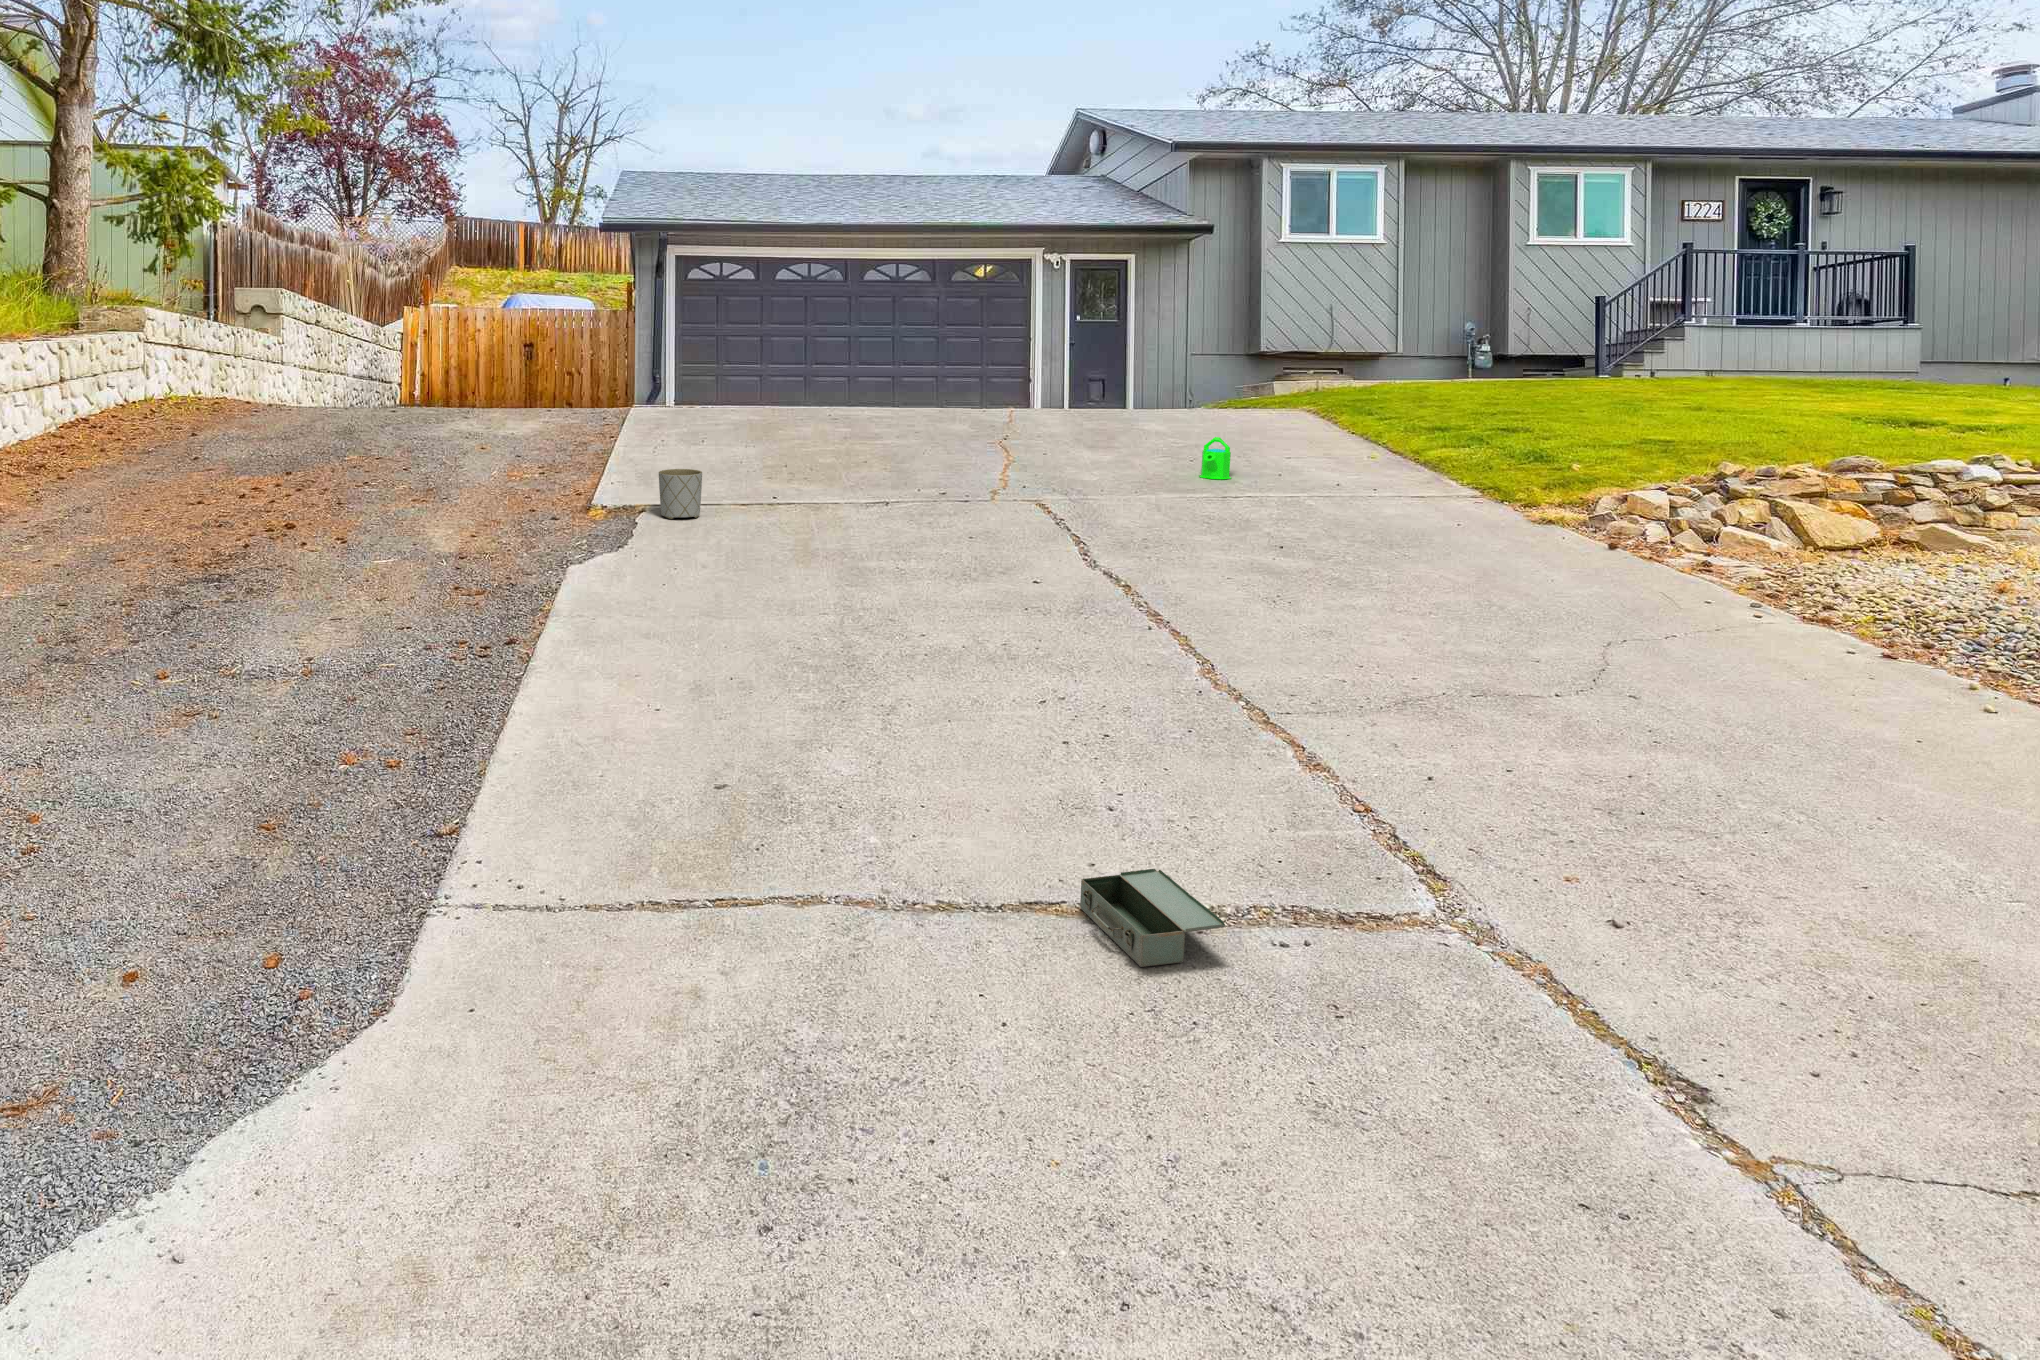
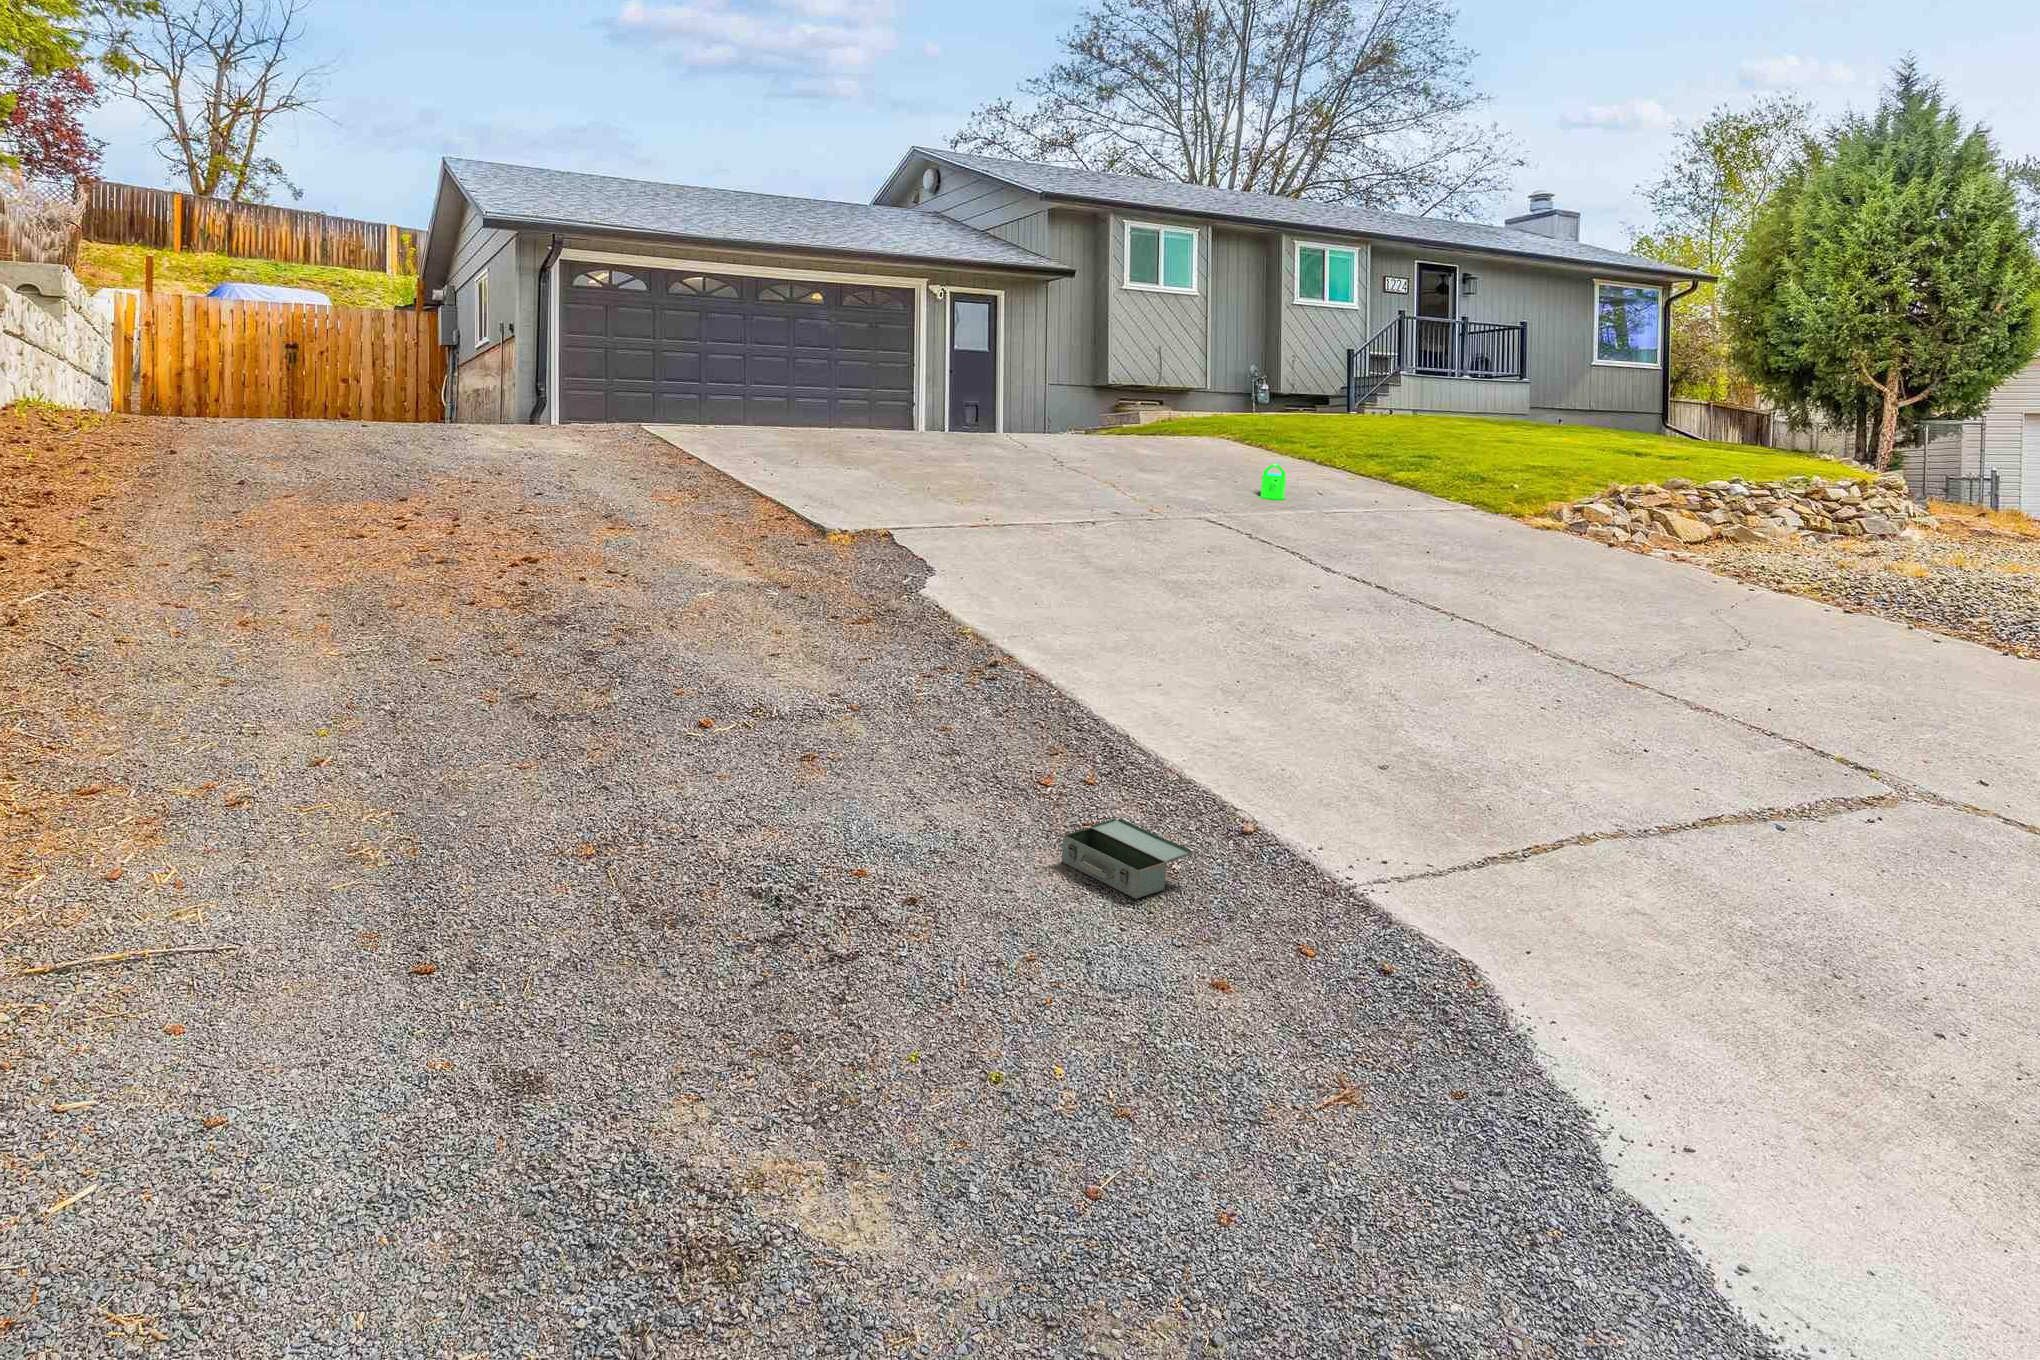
planter: present [659,469,702,519] -> none [904,494,948,545]
toolbox: present [1080,869,1225,967] -> present [1062,819,1193,899]

